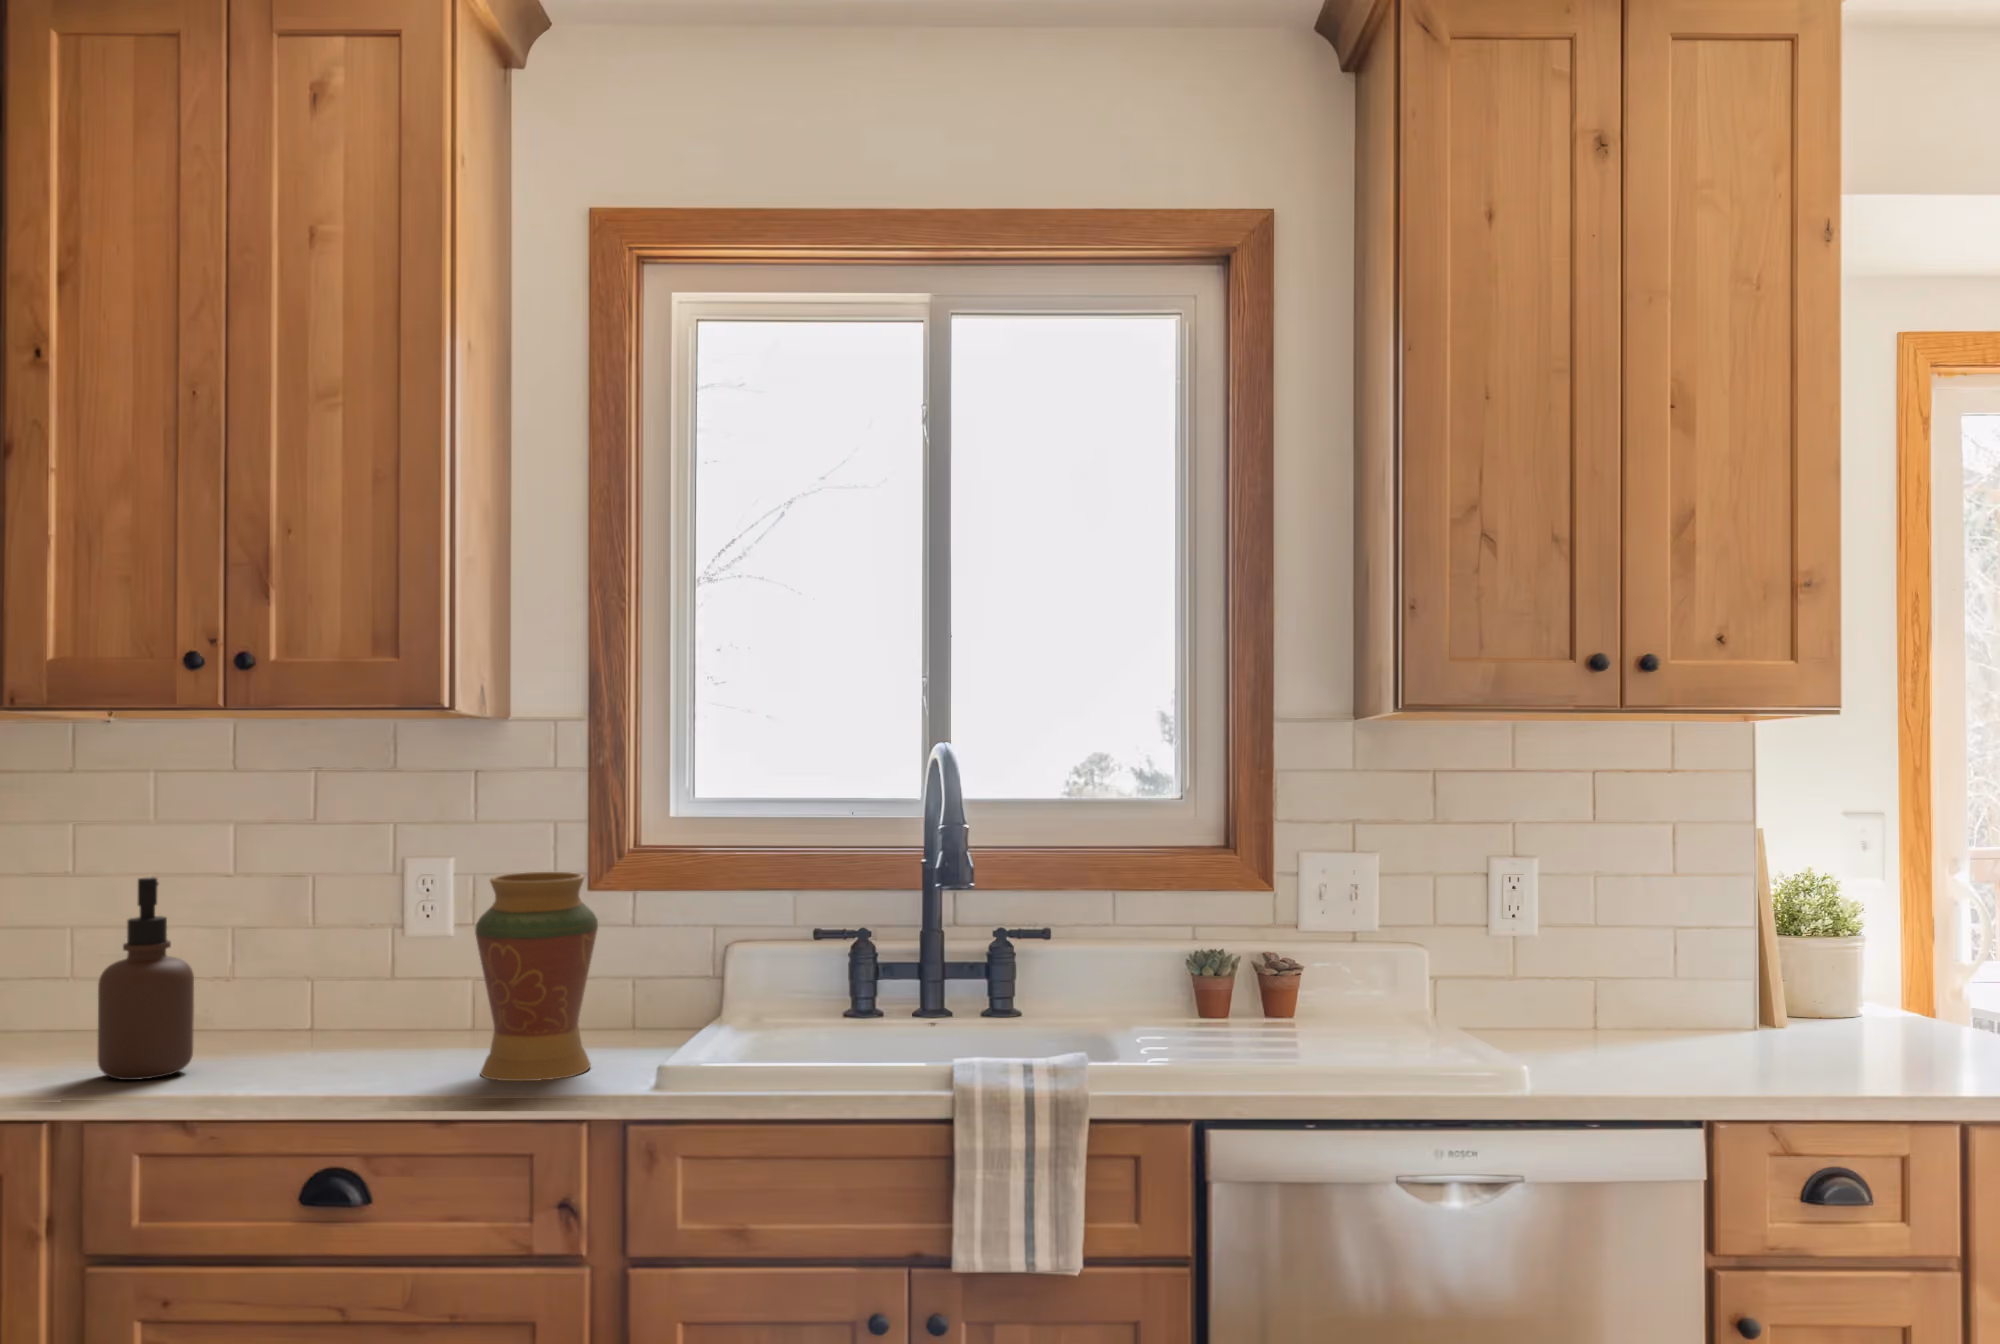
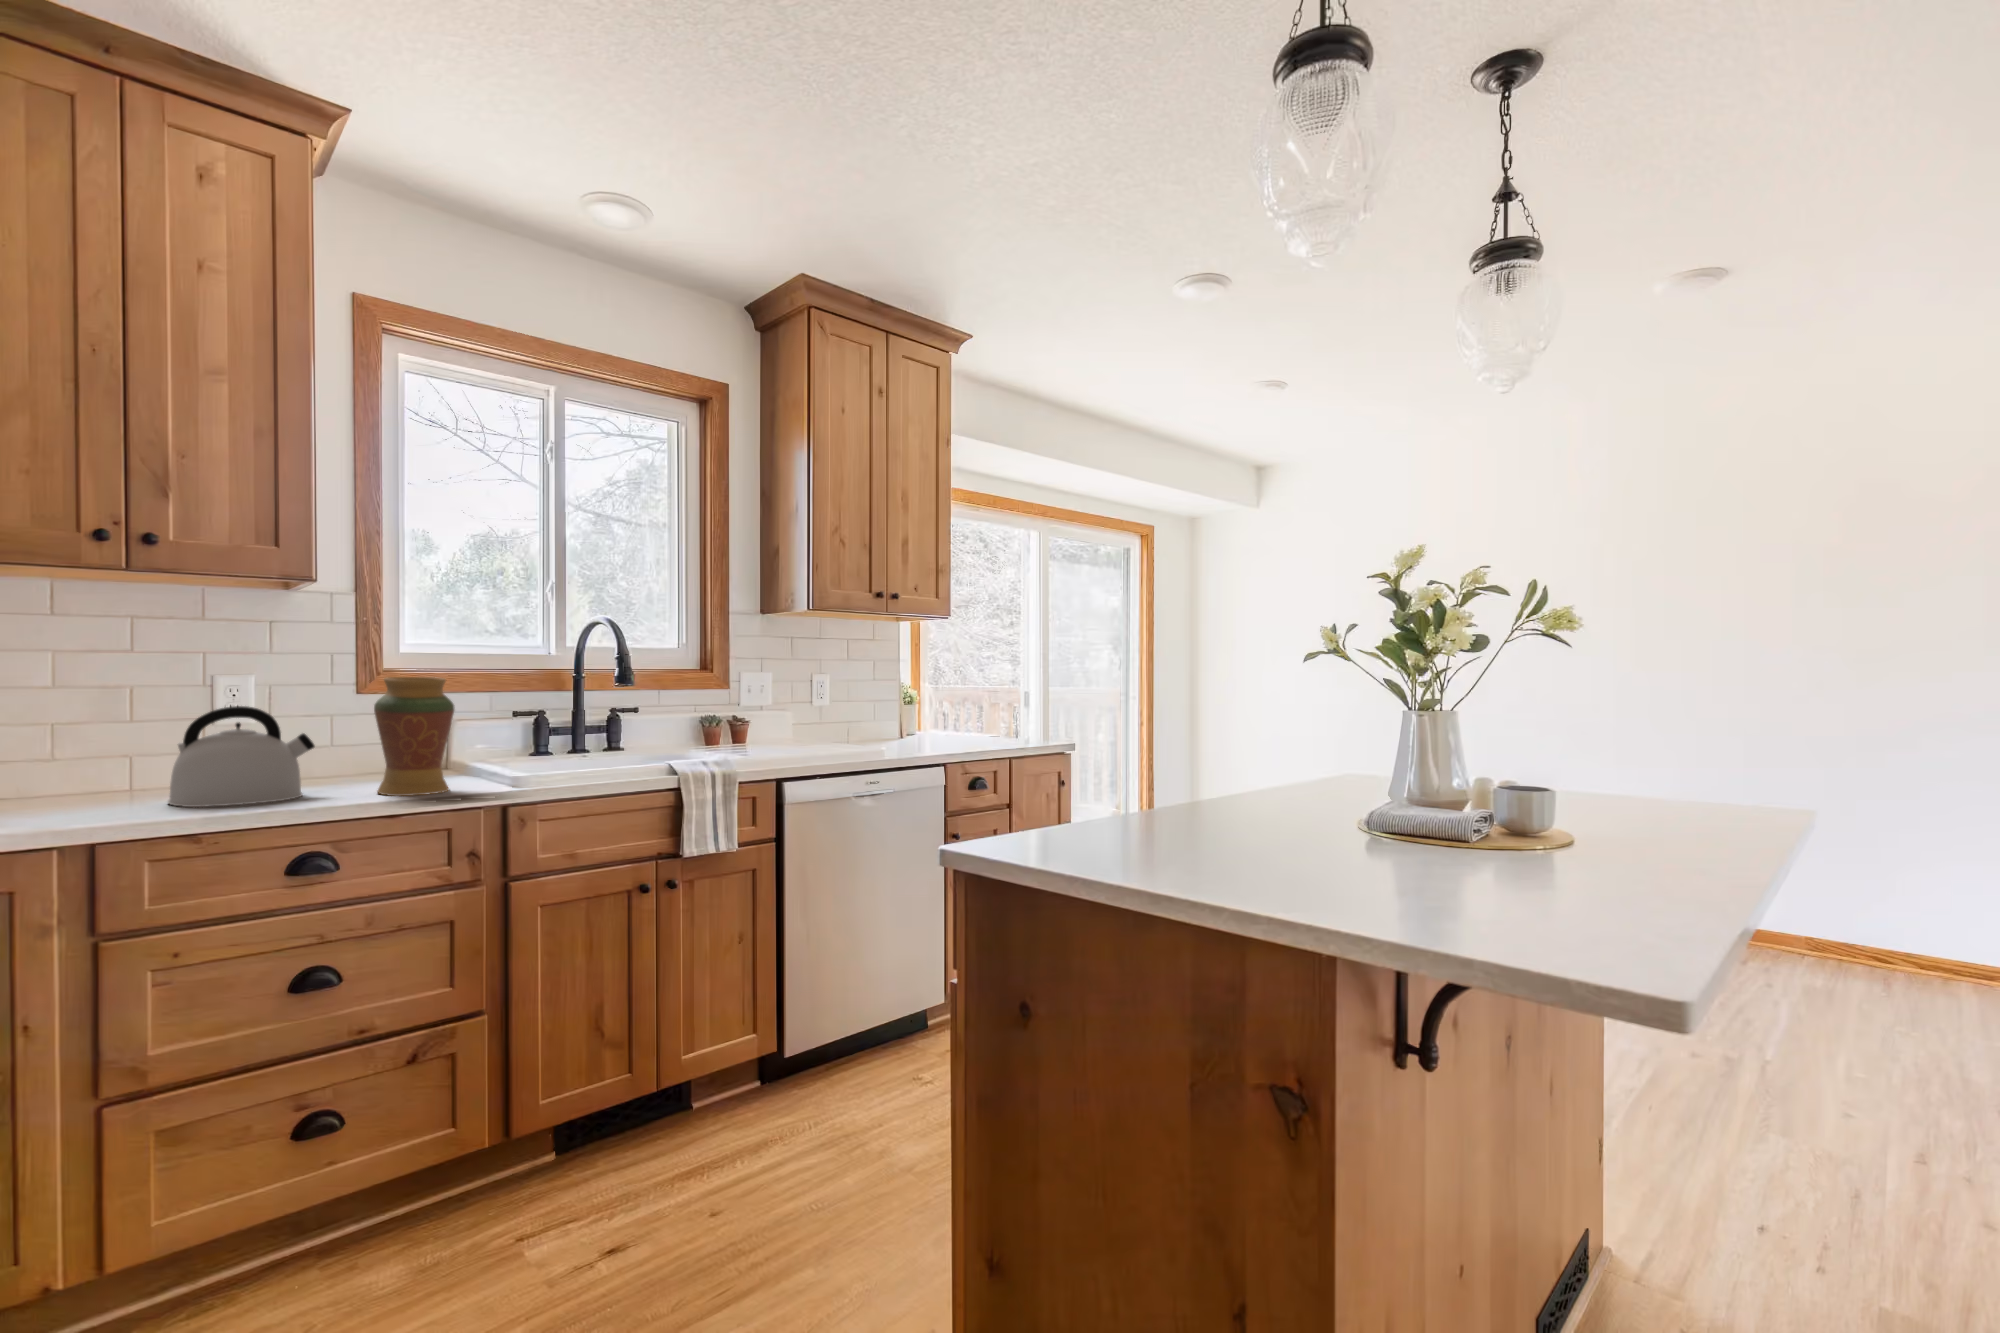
soap dispenser: present [98,877,194,1080] -> none [86,682,163,820]
kettle: none [265,911,448,1068] -> present [168,706,315,807]

